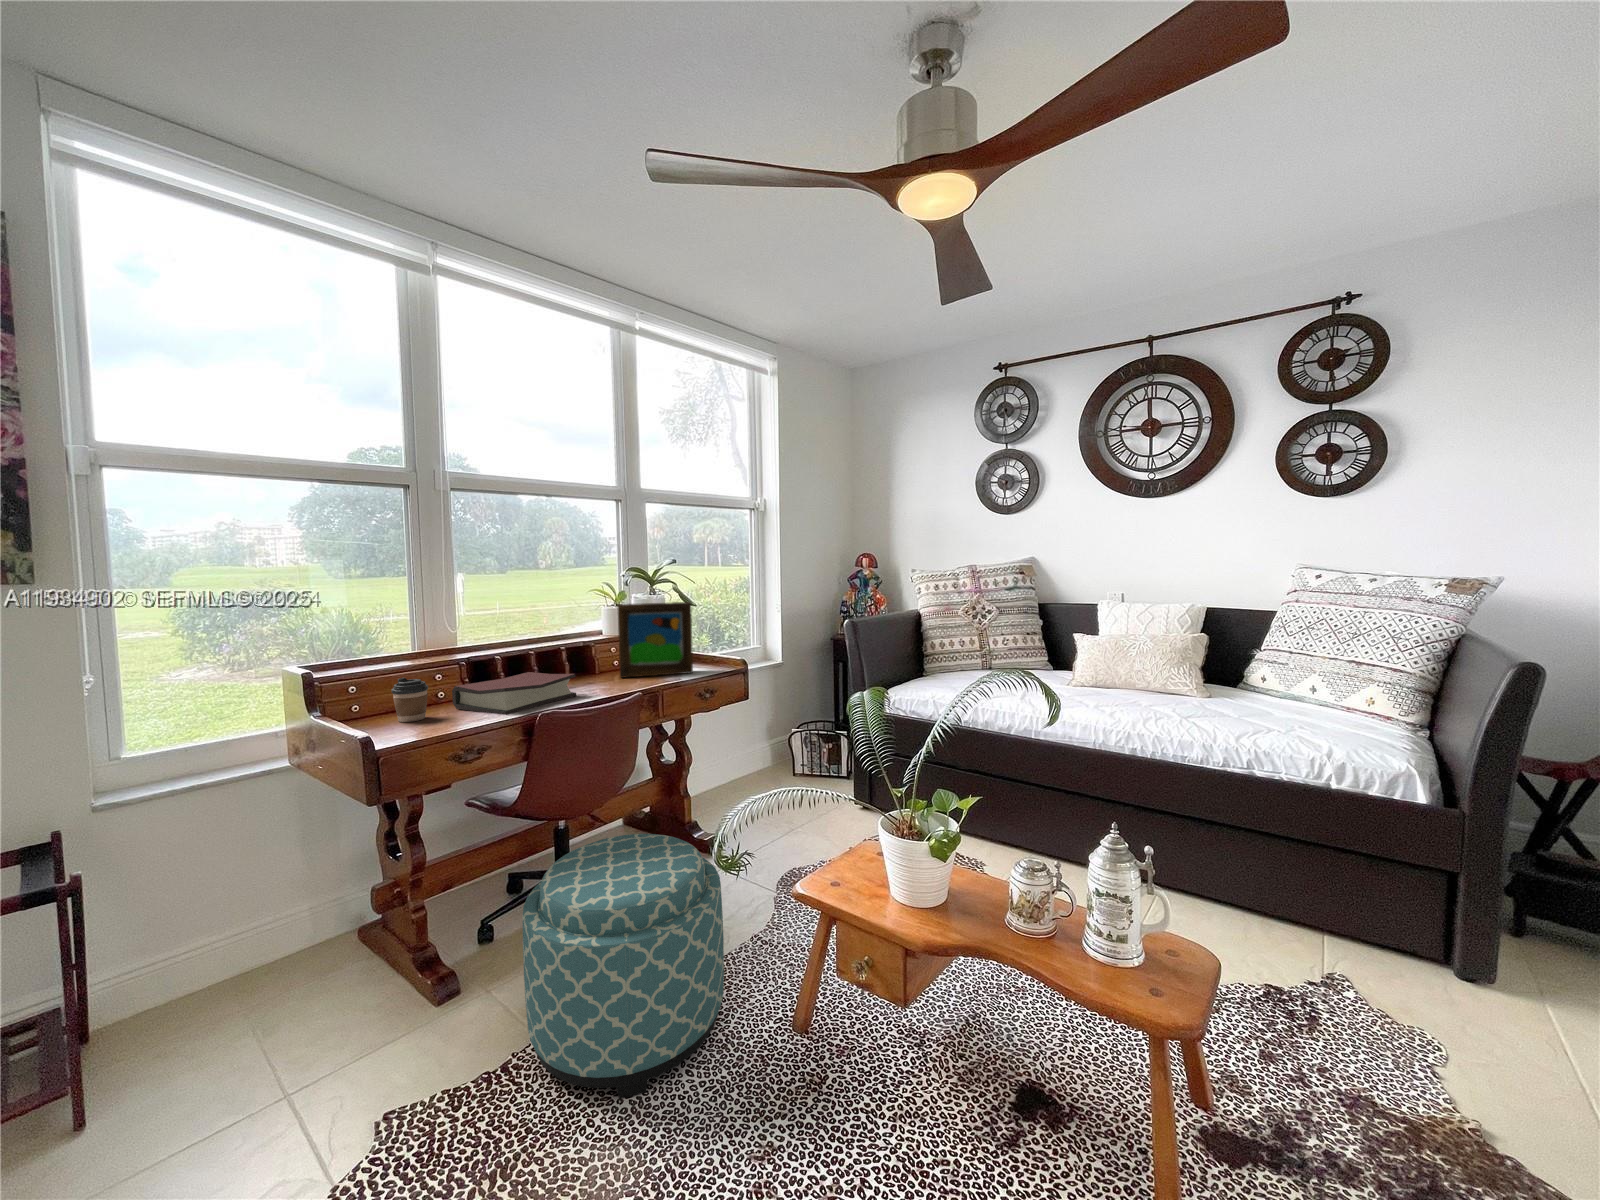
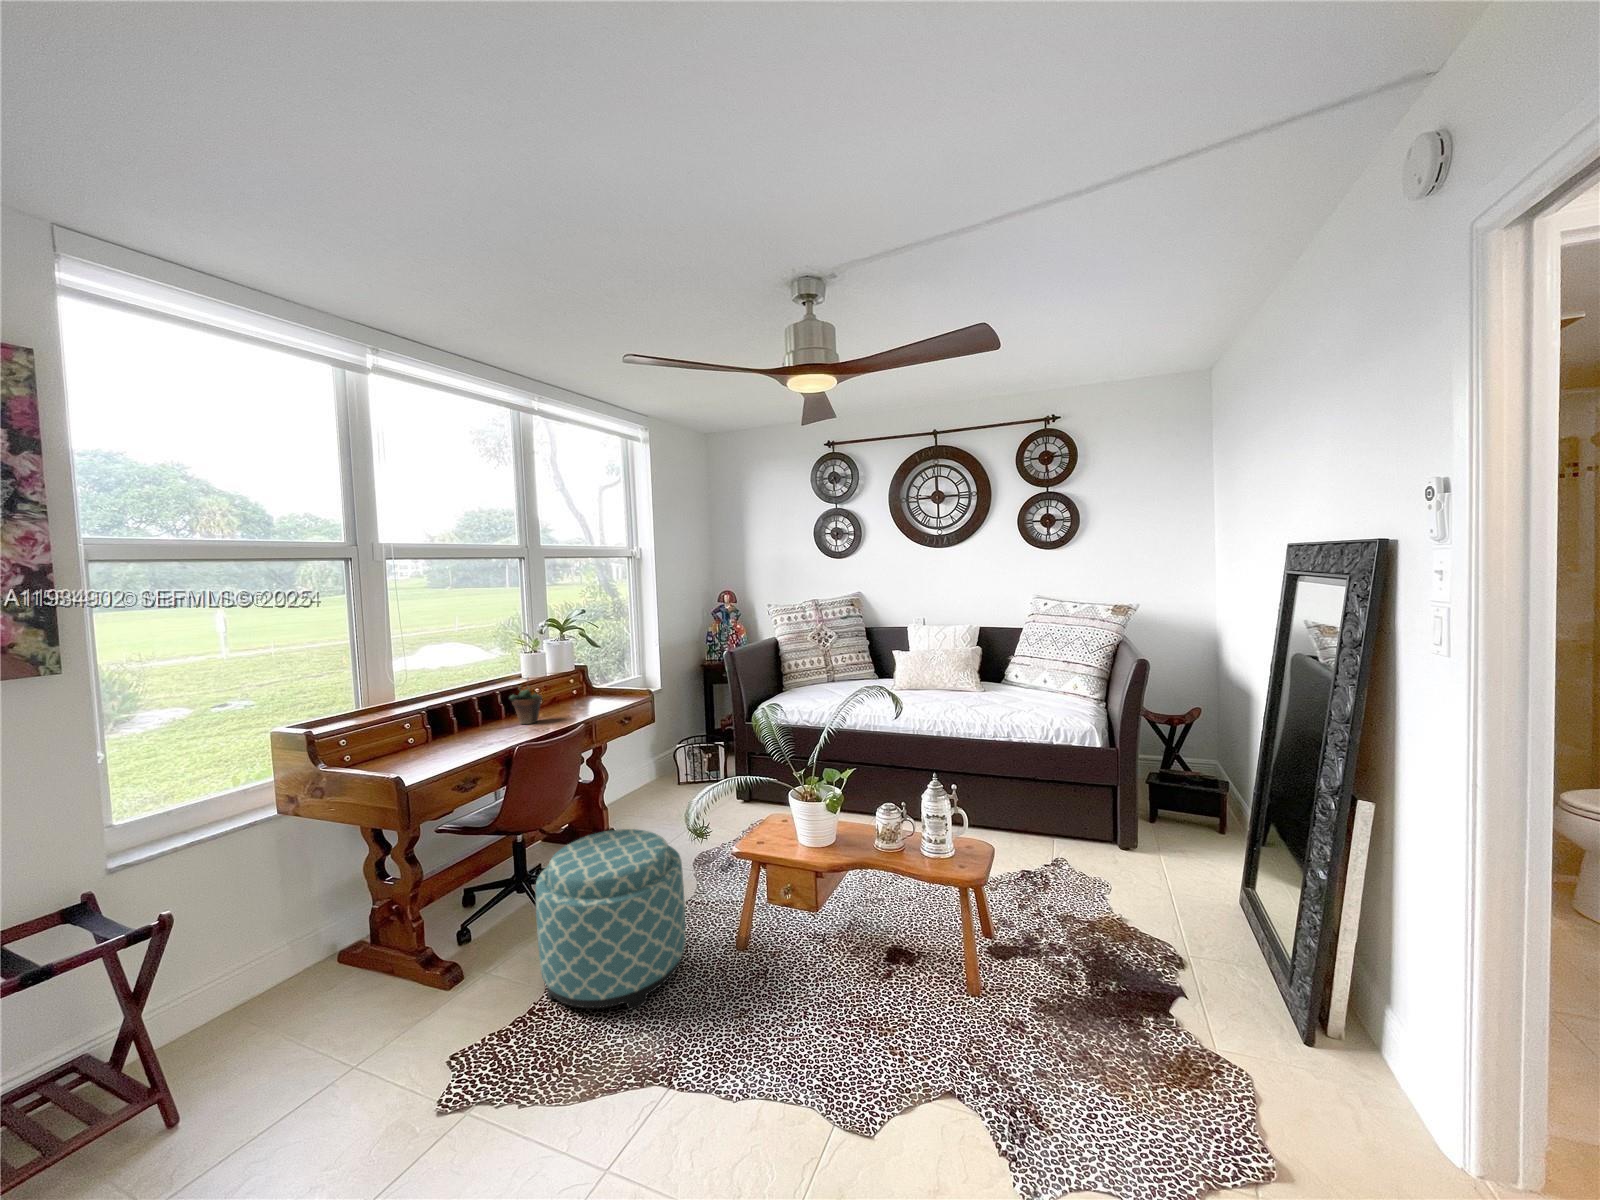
picture frame: present [618,602,693,678] -> none [543,646,610,714]
succulent plant: none [567,631,607,687] -> present [509,680,542,724]
hardback book: present [452,672,576,715] -> none [425,714,527,752]
coffee cup: present [392,678,428,722] -> none [382,729,413,766]

